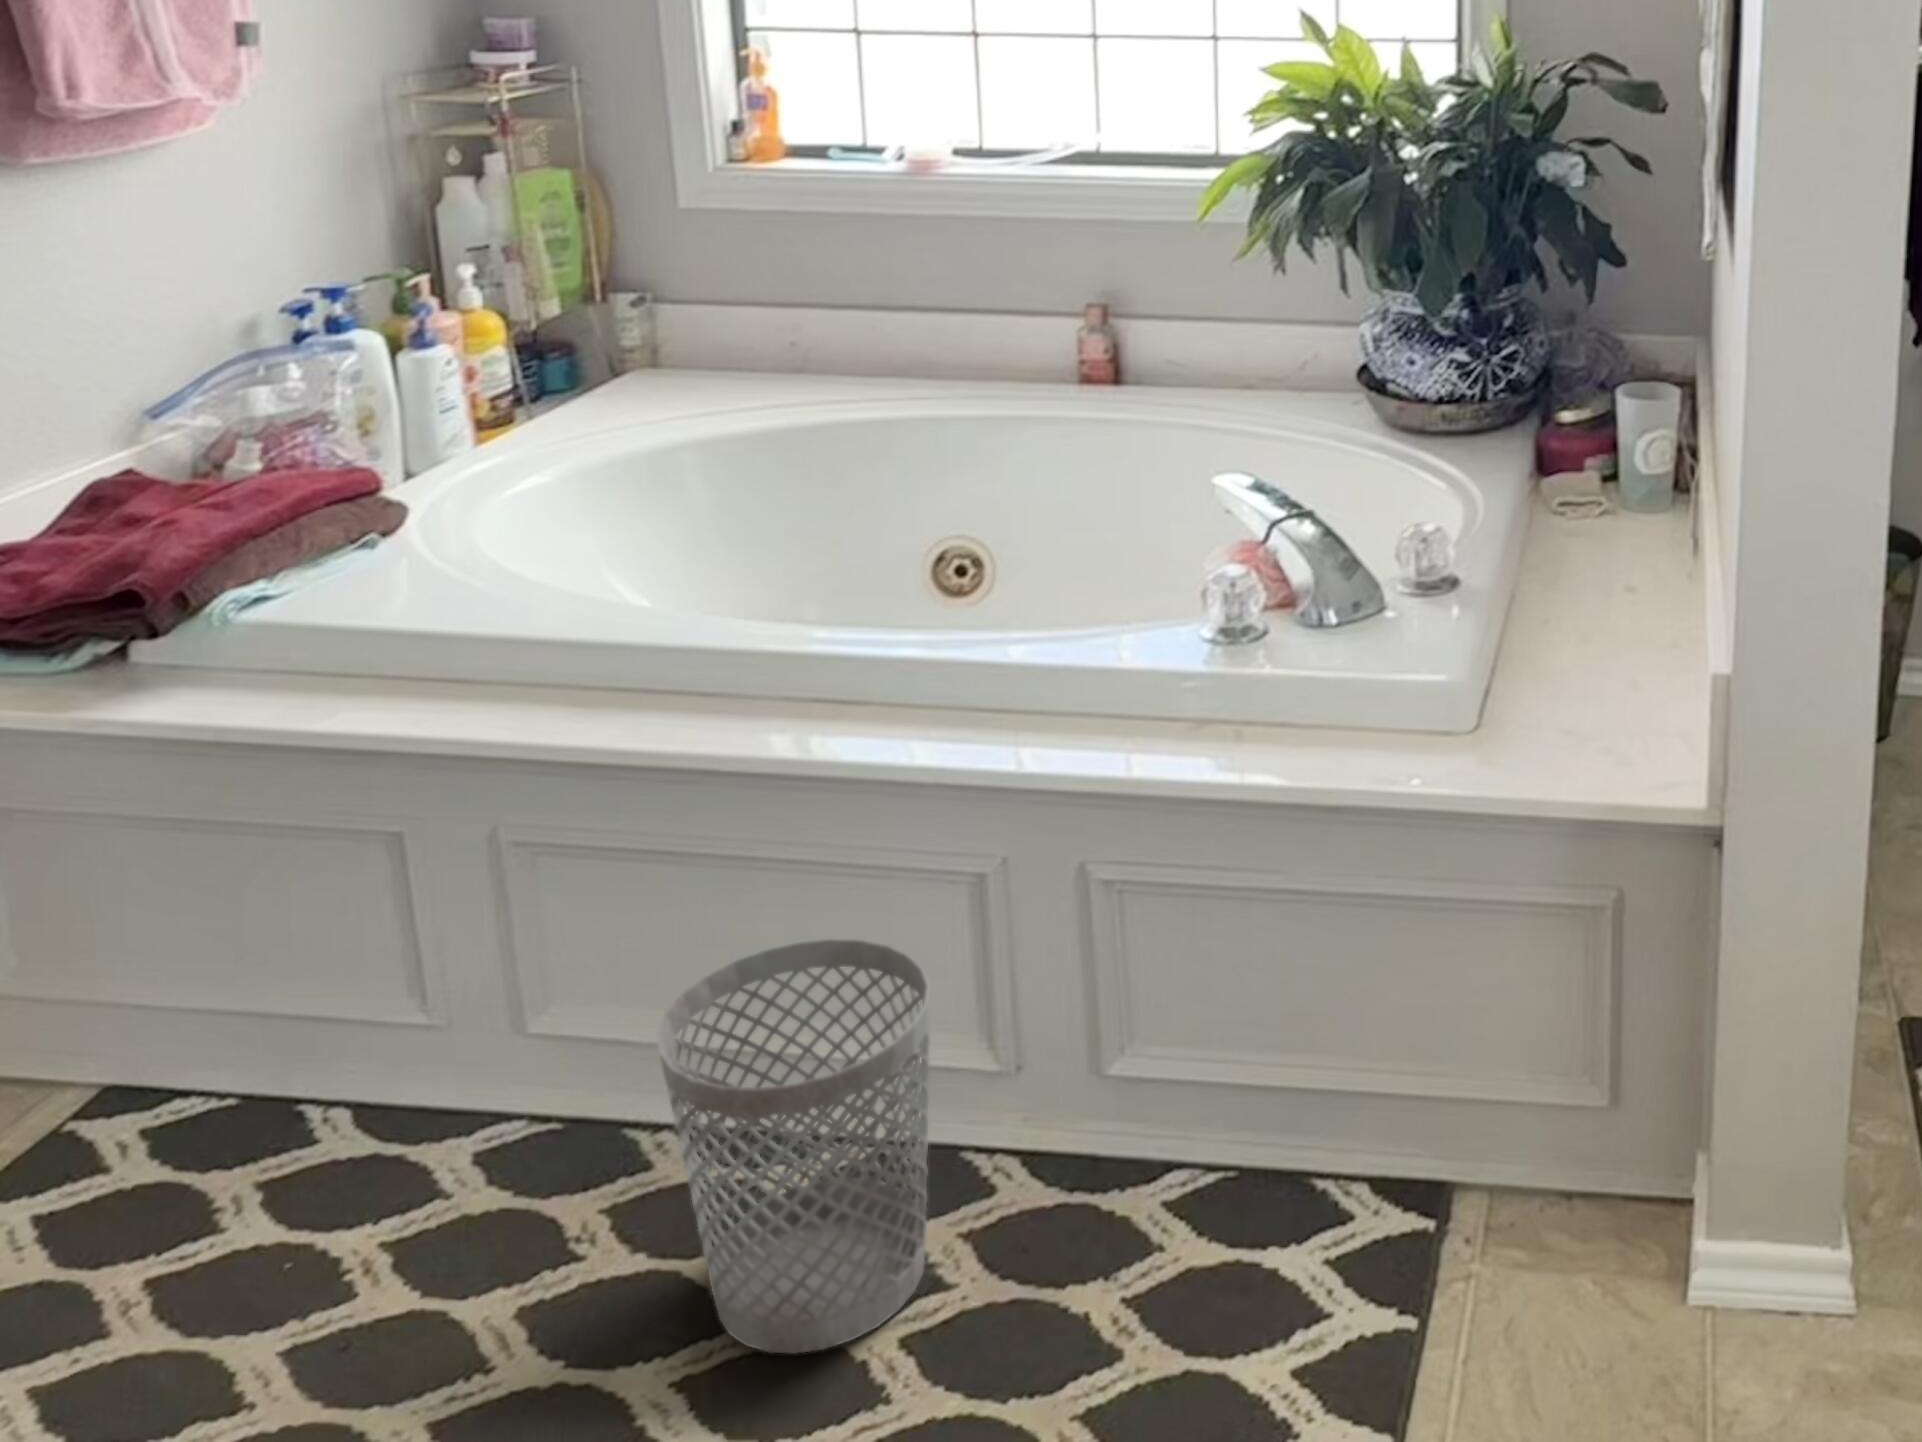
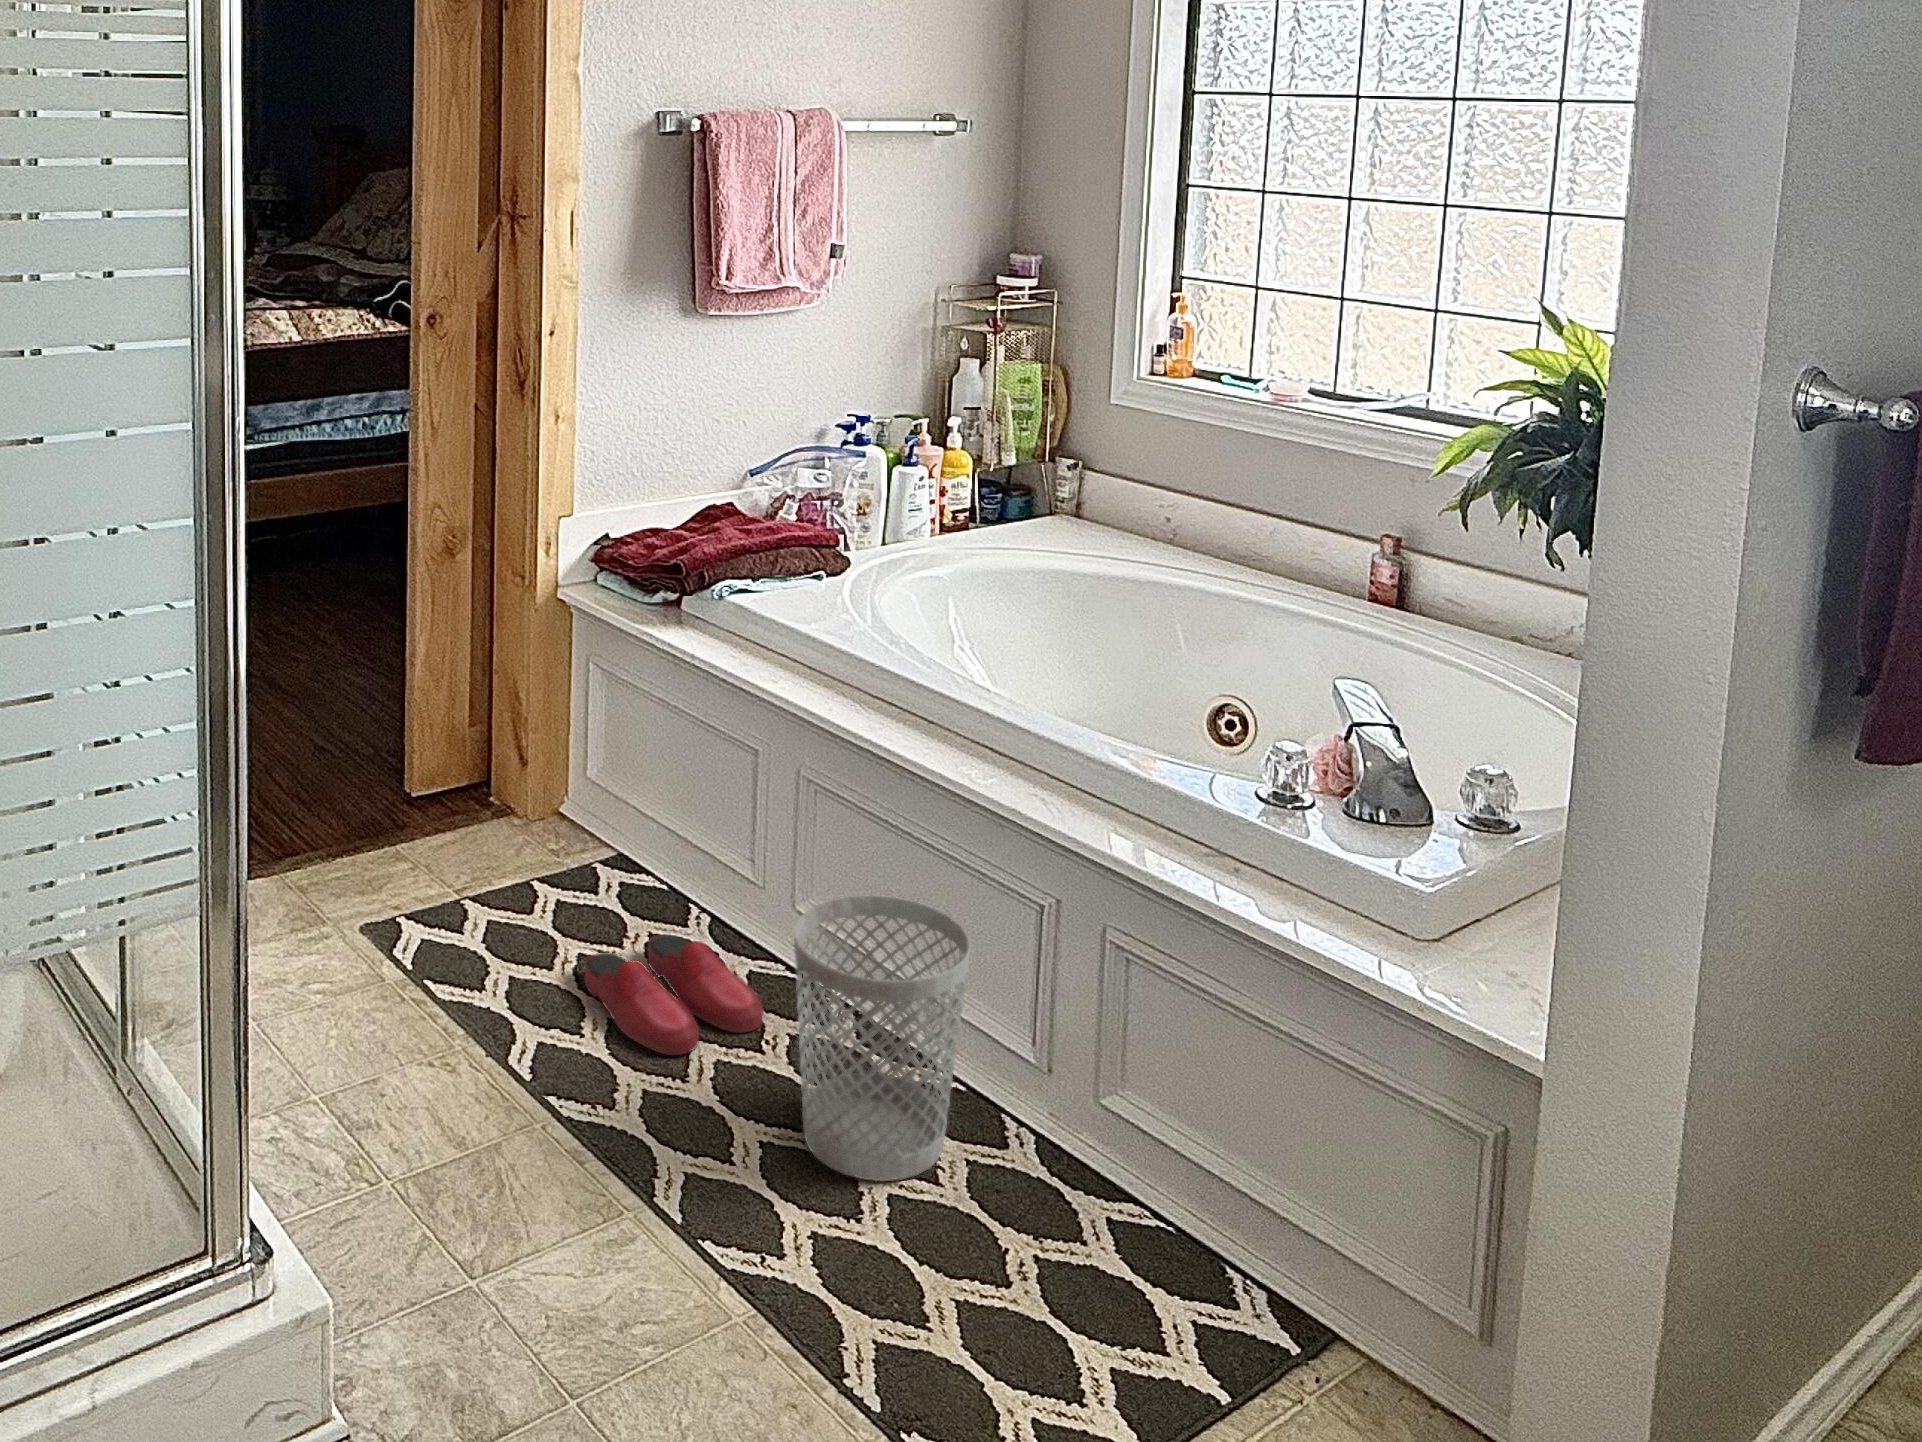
slippers: none [185,1150,550,1355] -> present [585,934,764,1055]

